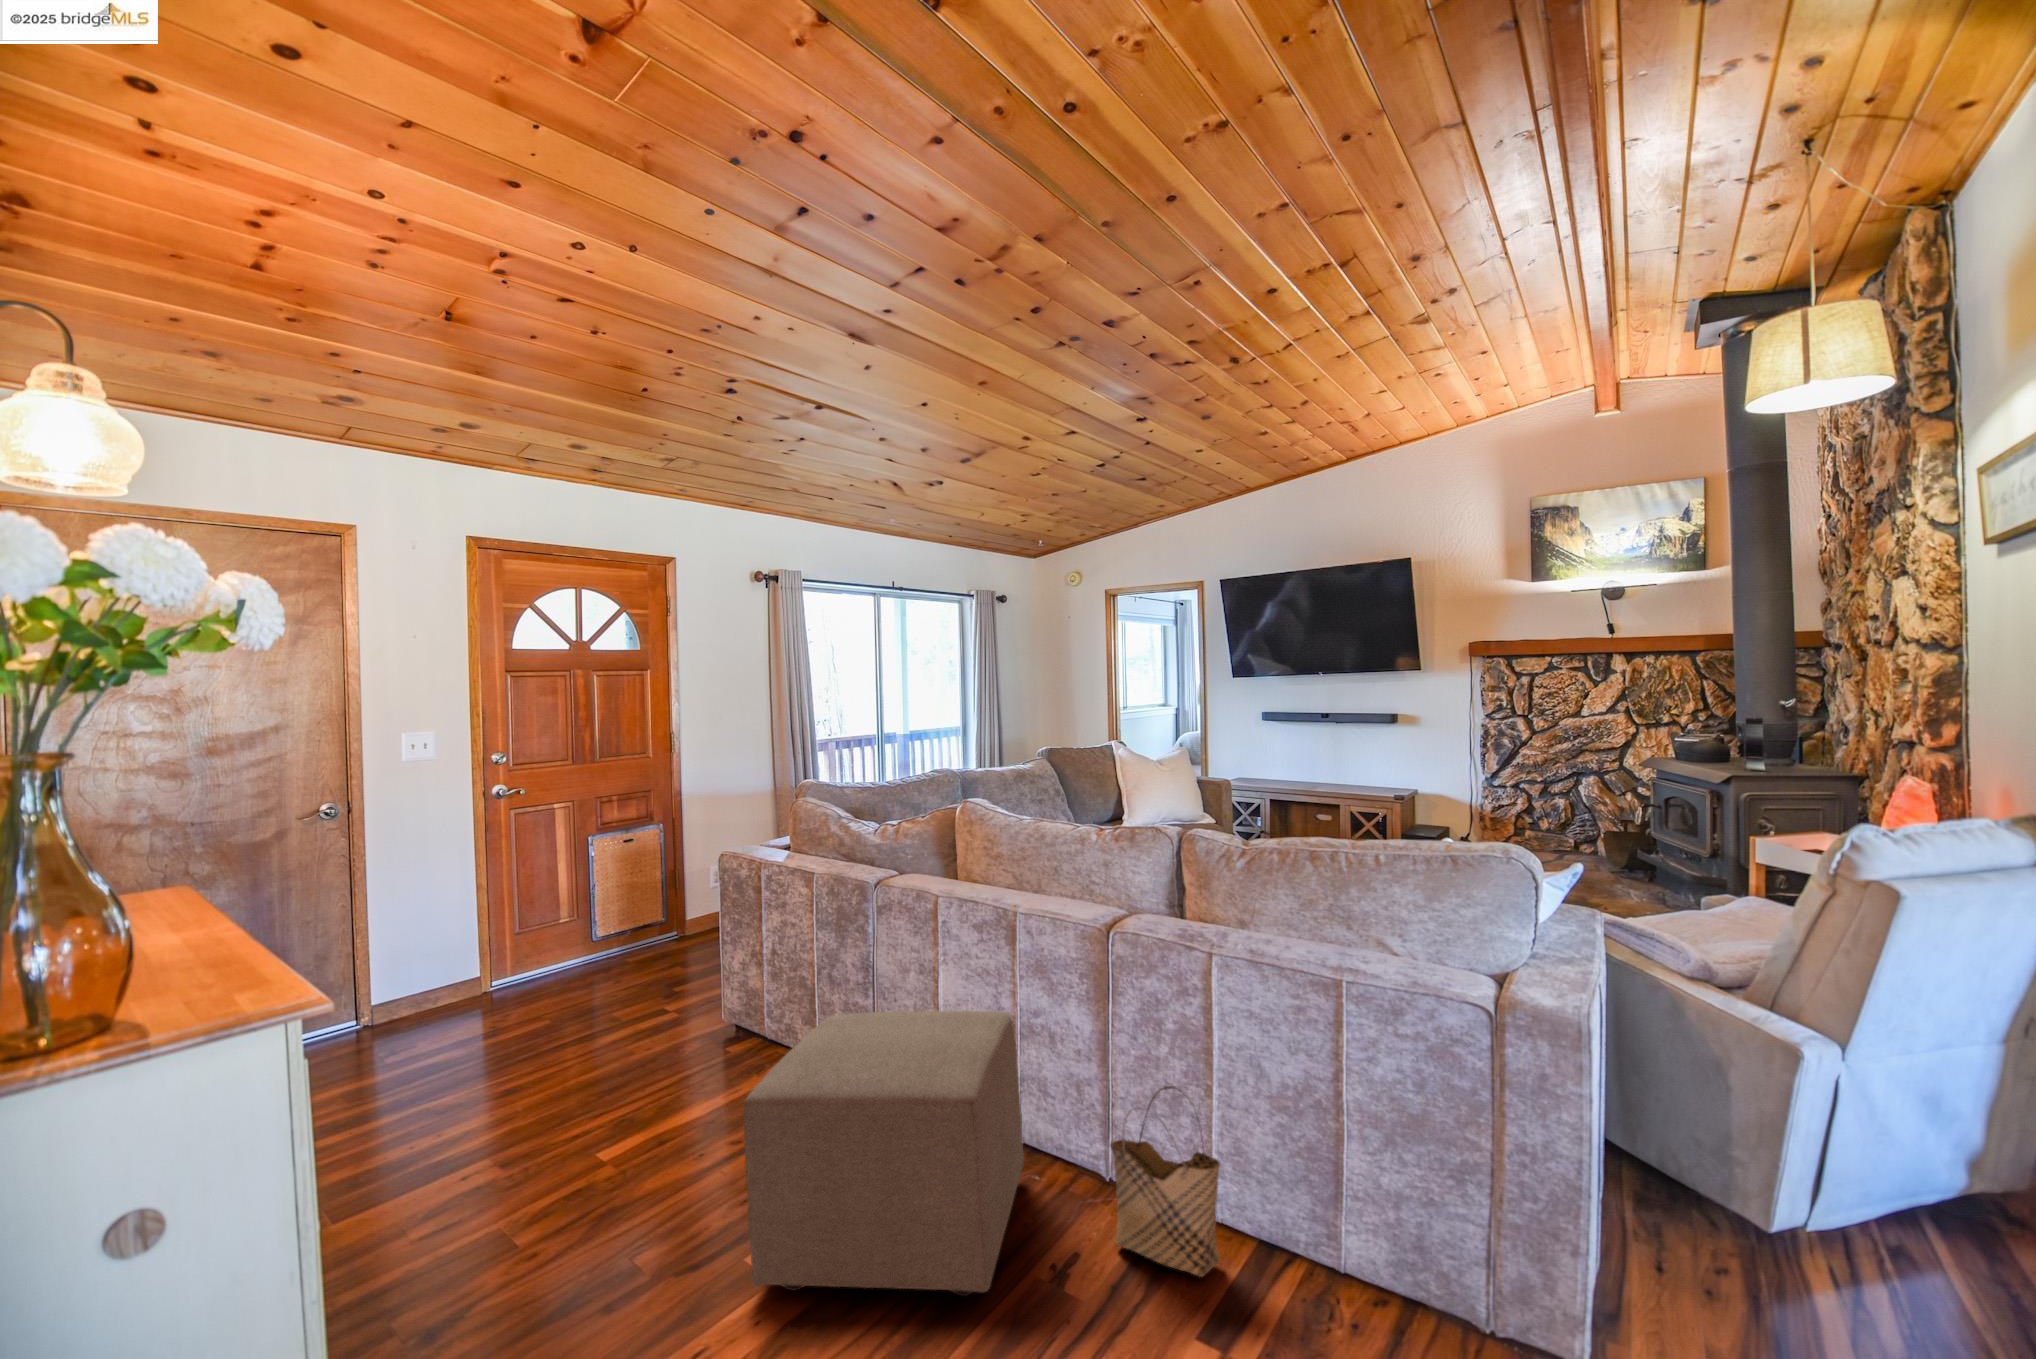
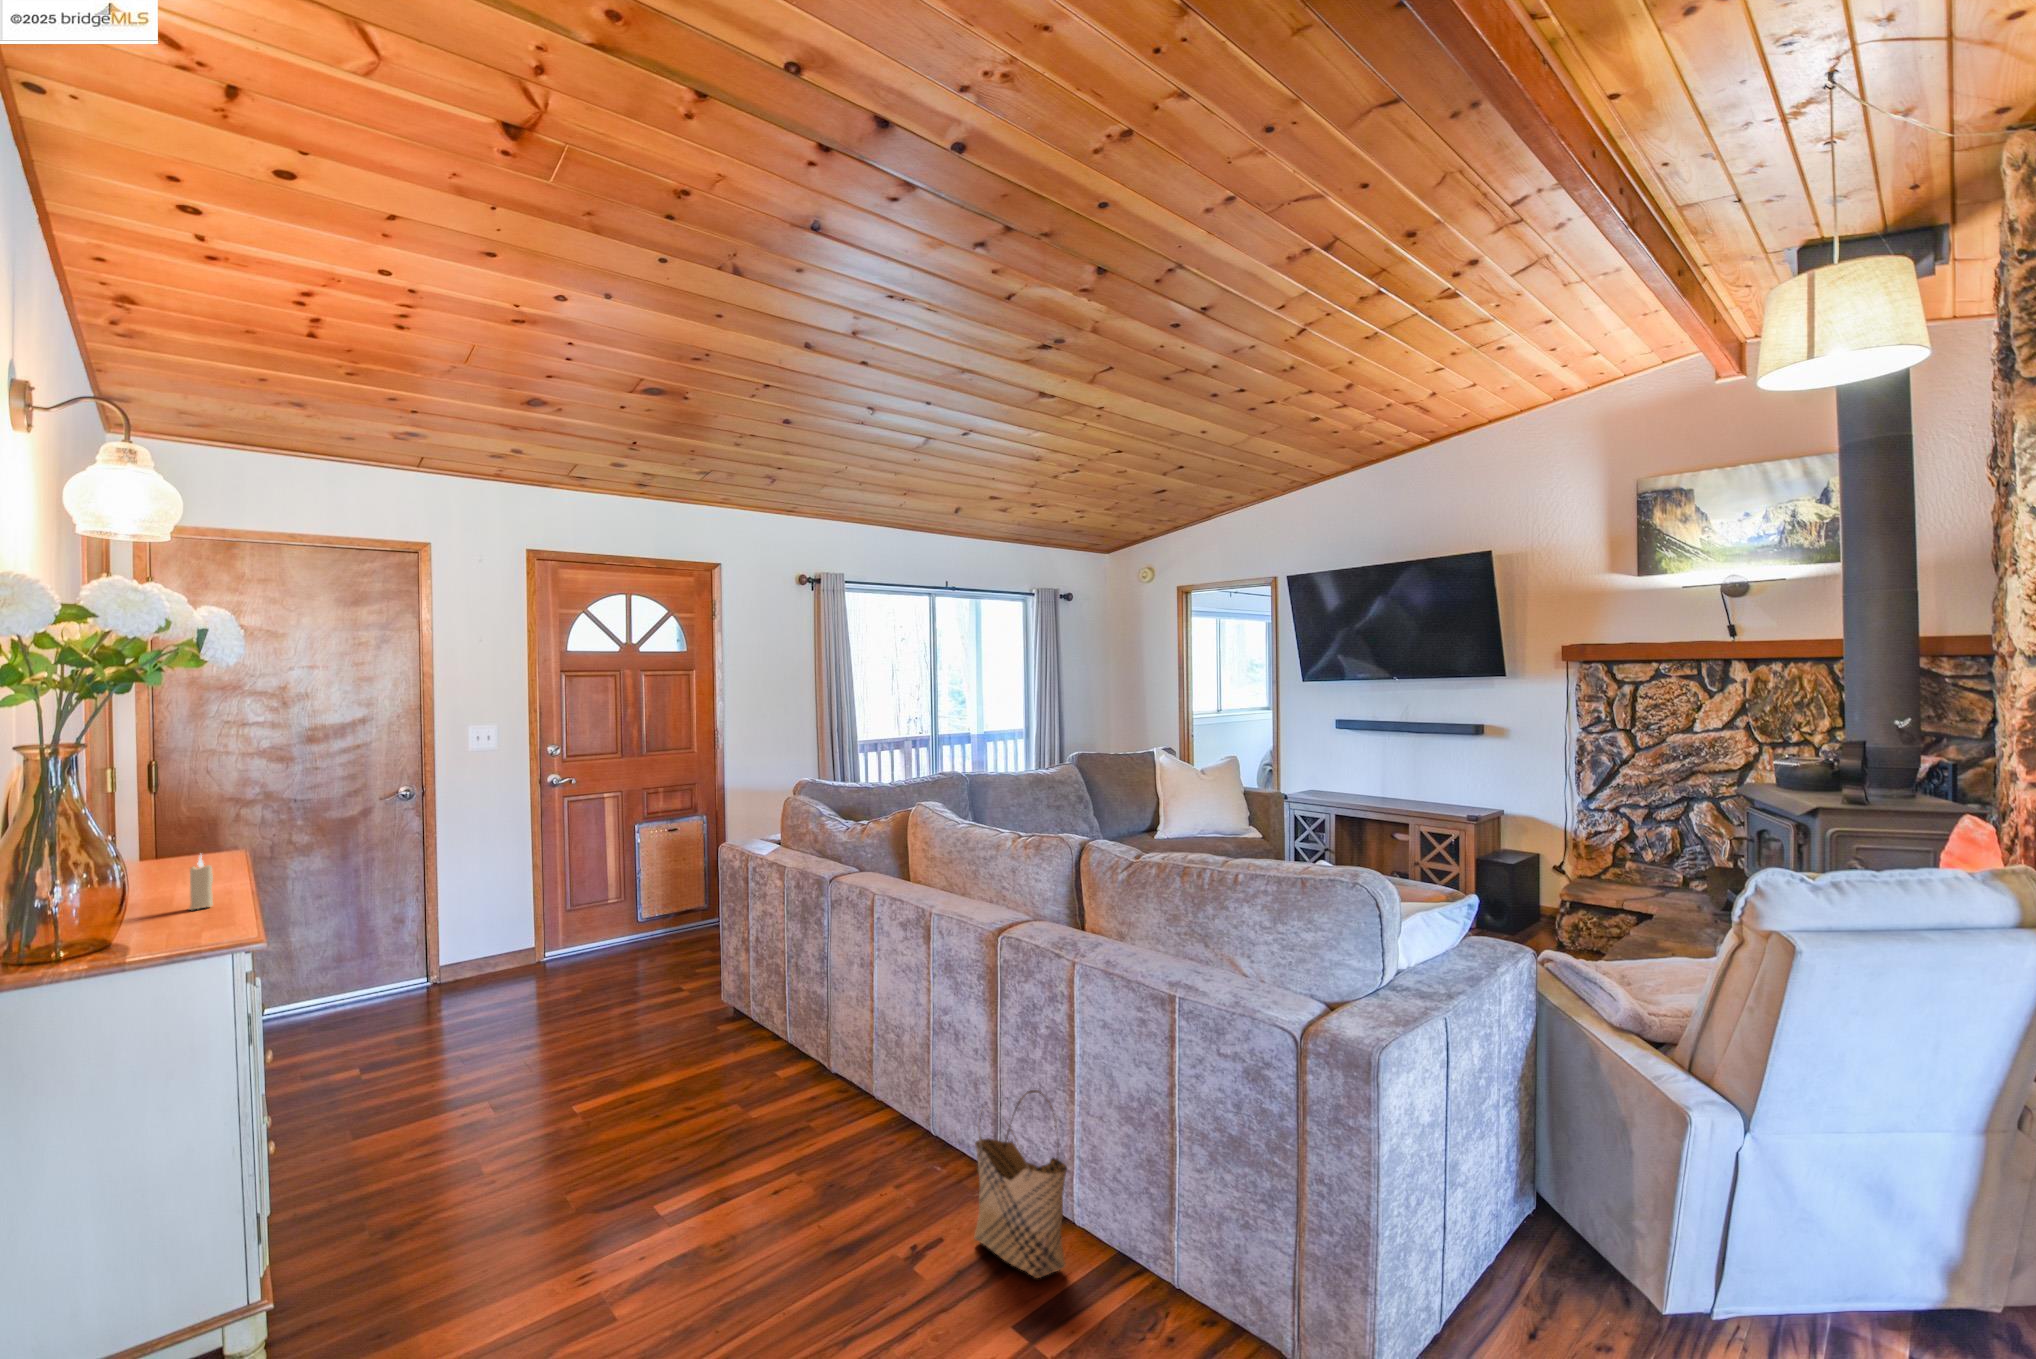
candle: none [198,892,228,962] -> present [189,856,213,910]
ottoman: present [744,1011,1024,1296] -> none [630,998,923,1266]

